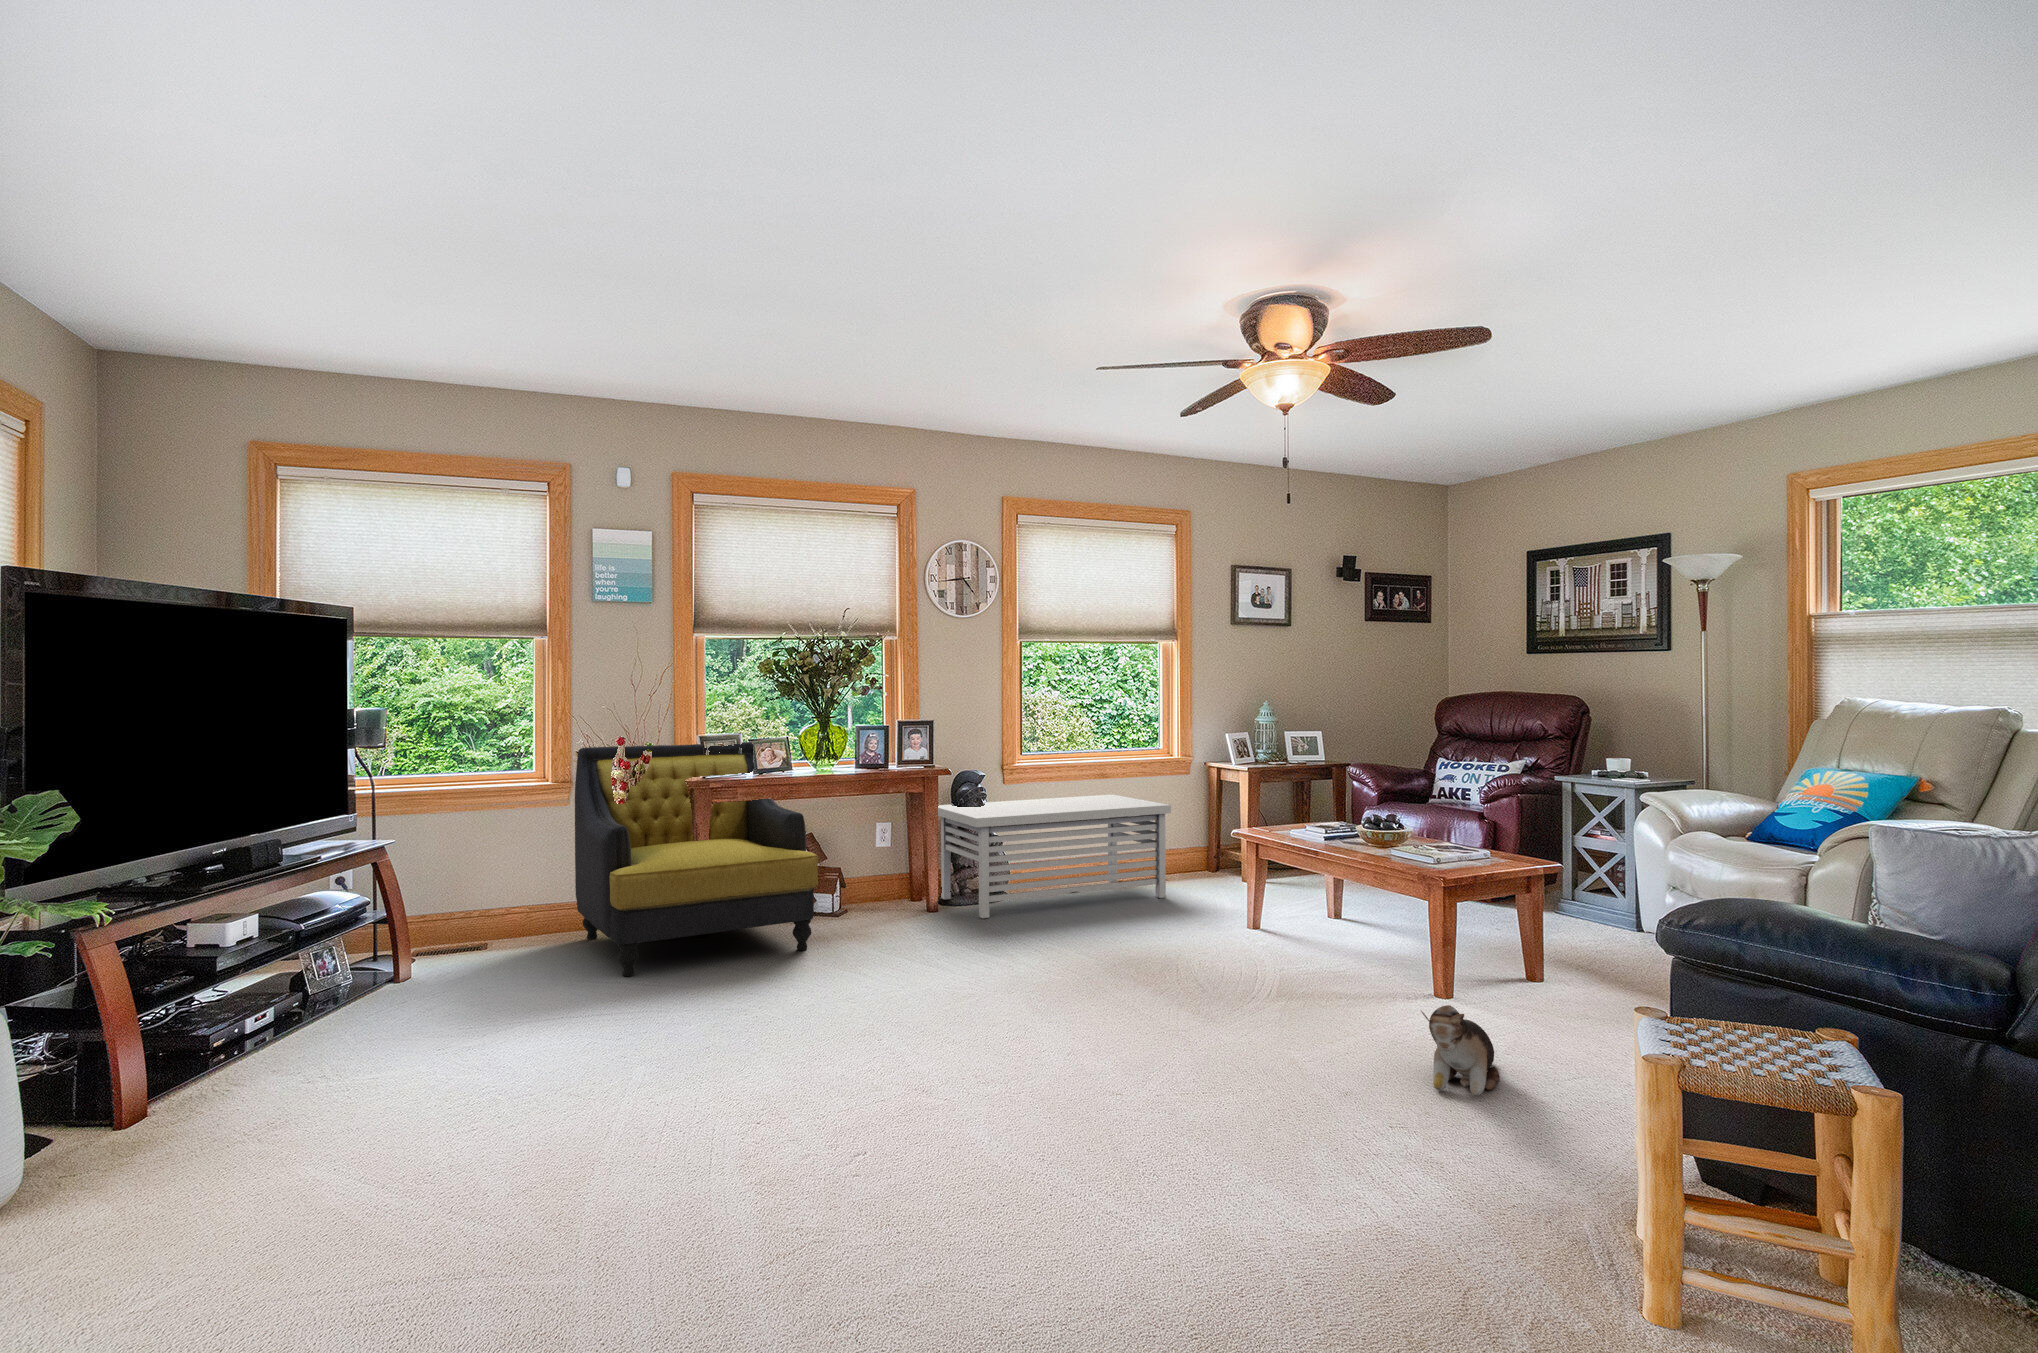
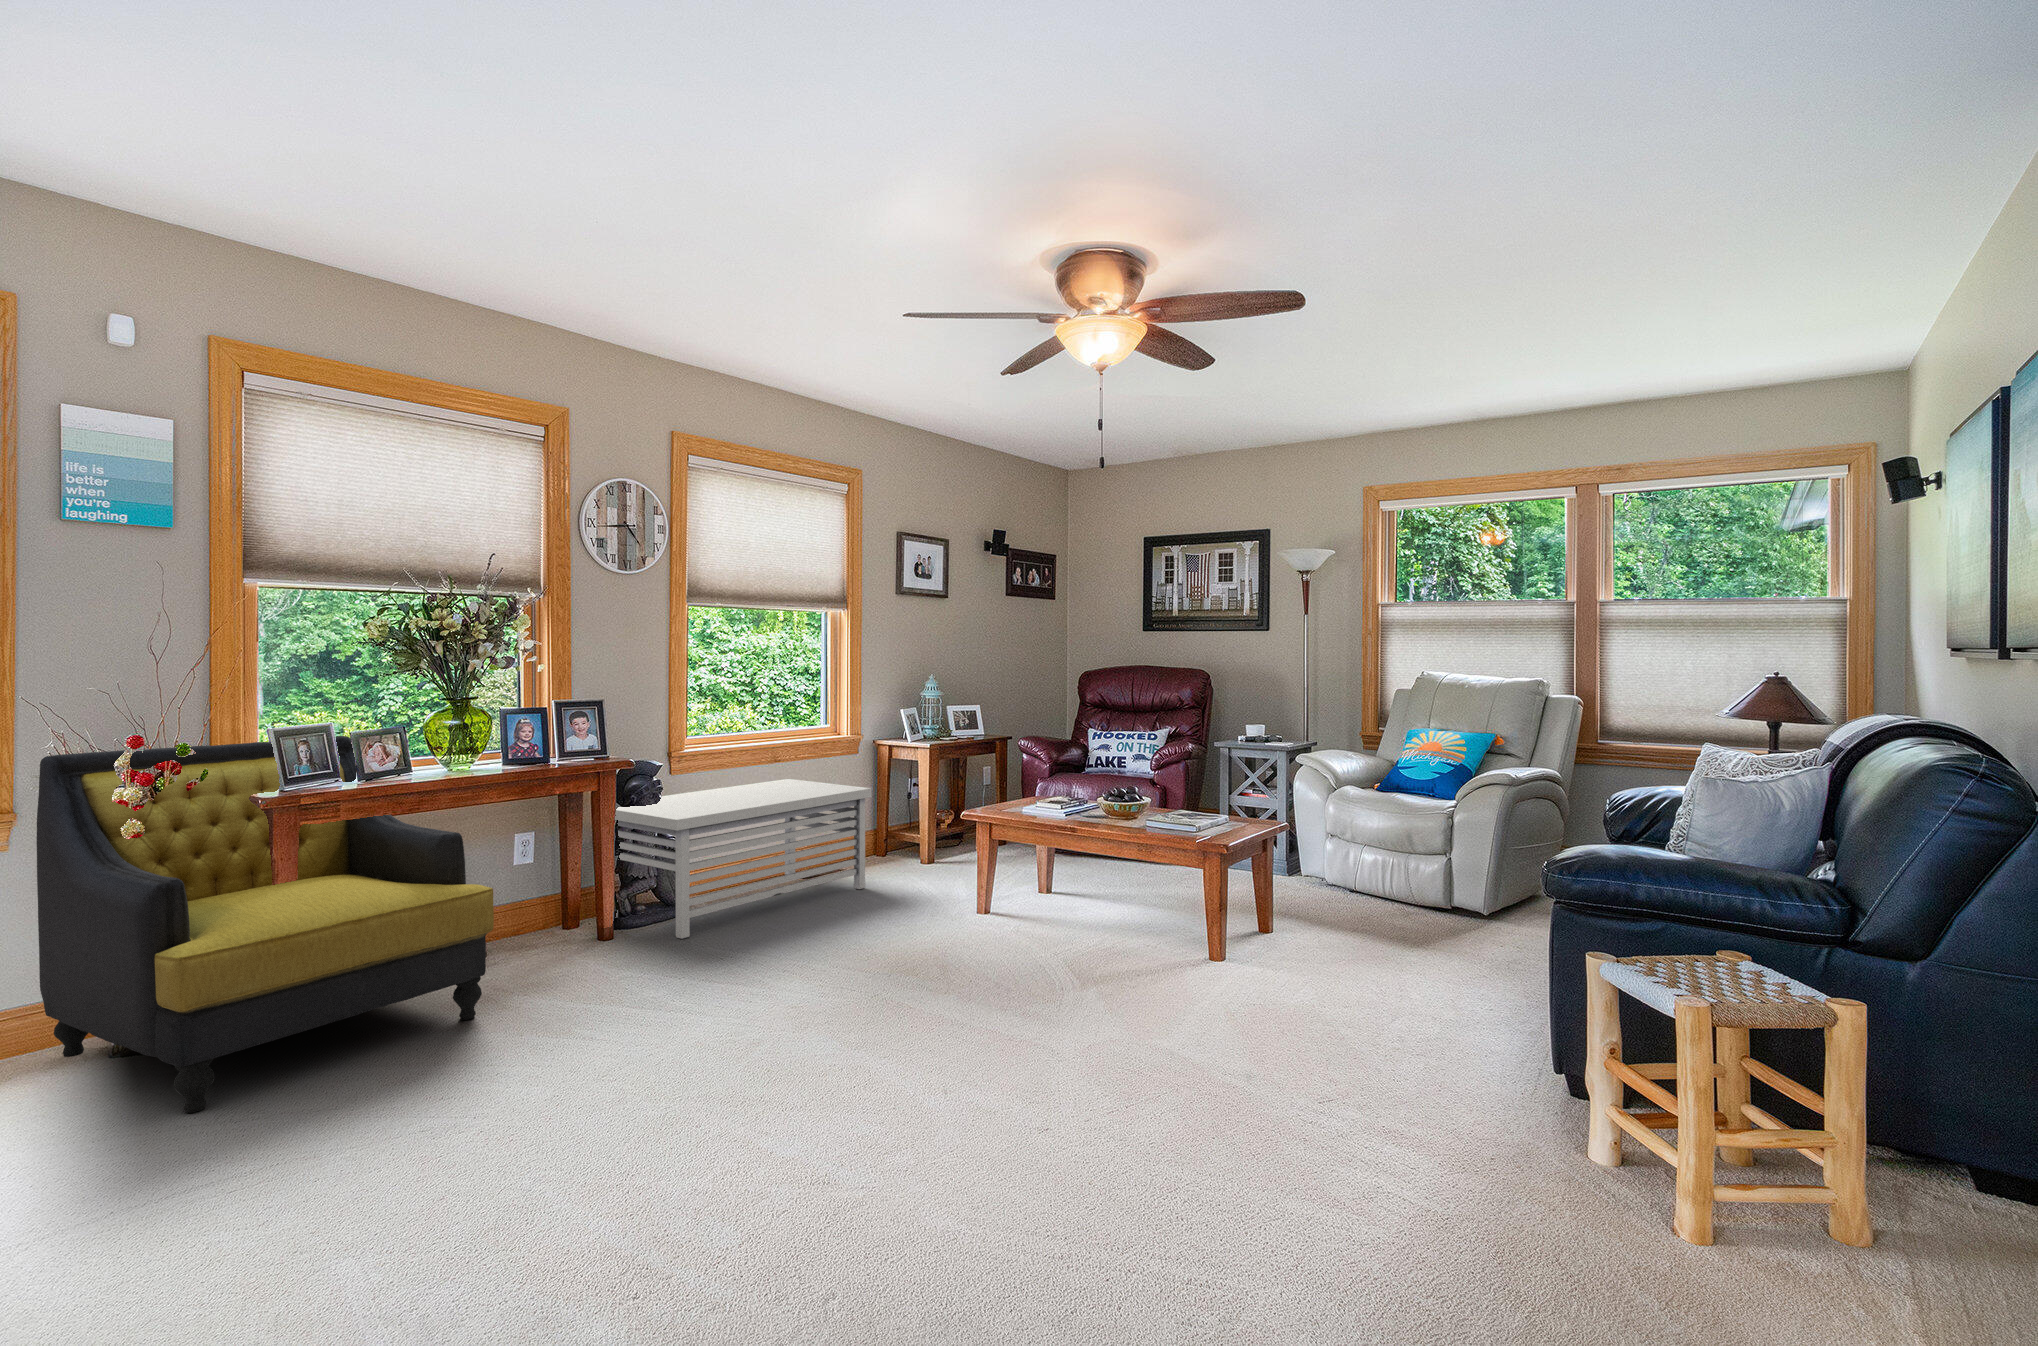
plush toy: present [1421,1005,1500,1095] -> none [1316,987,1372,1072]

